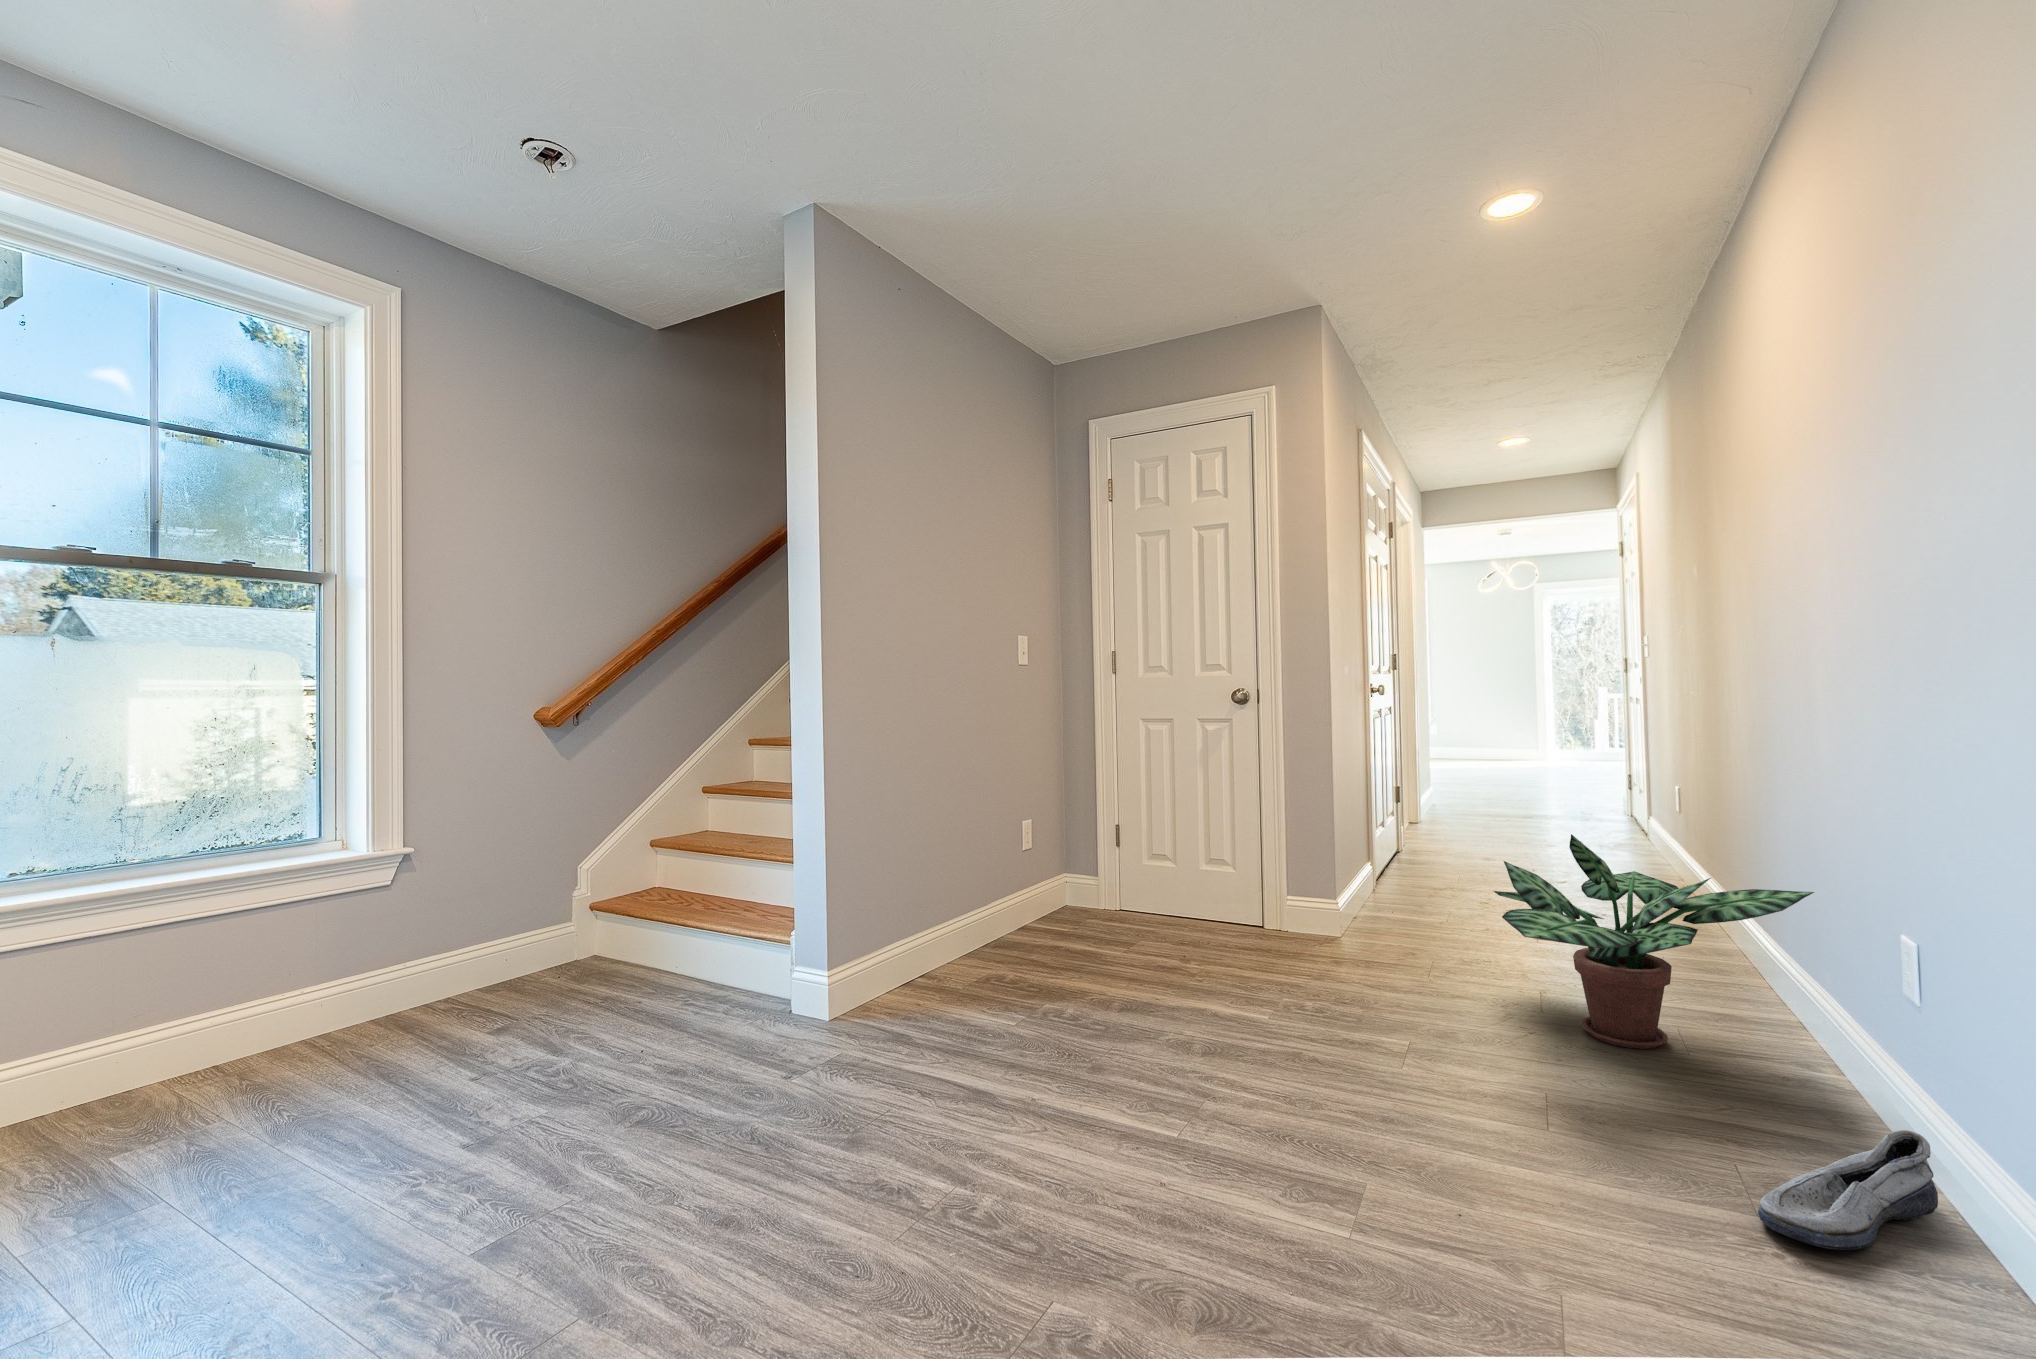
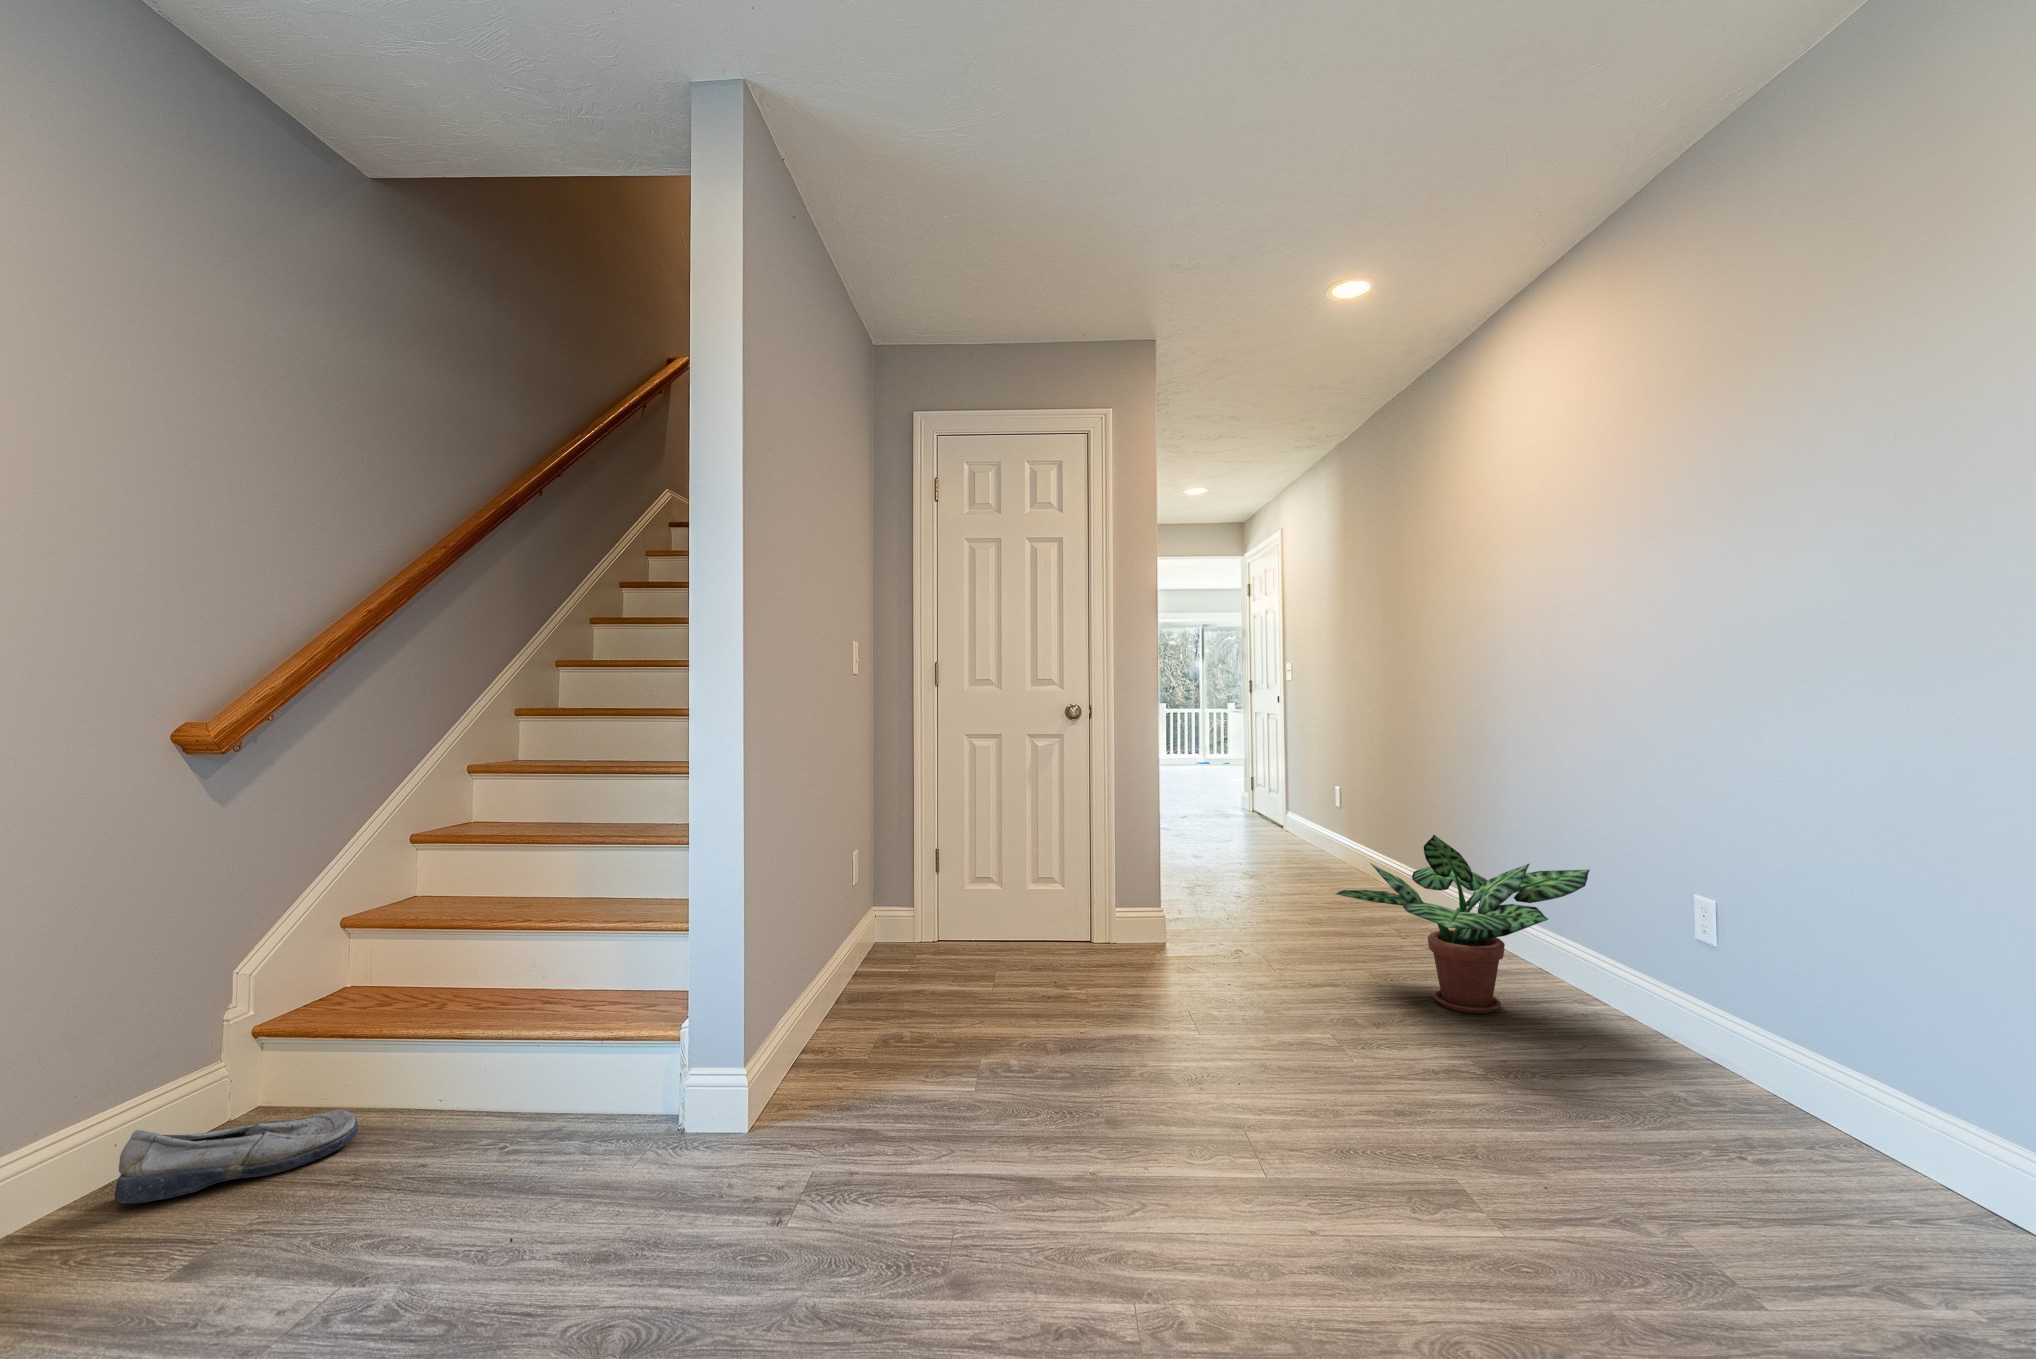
shoe: present [1758,1130,1938,1250] -> present [115,1110,358,1203]

